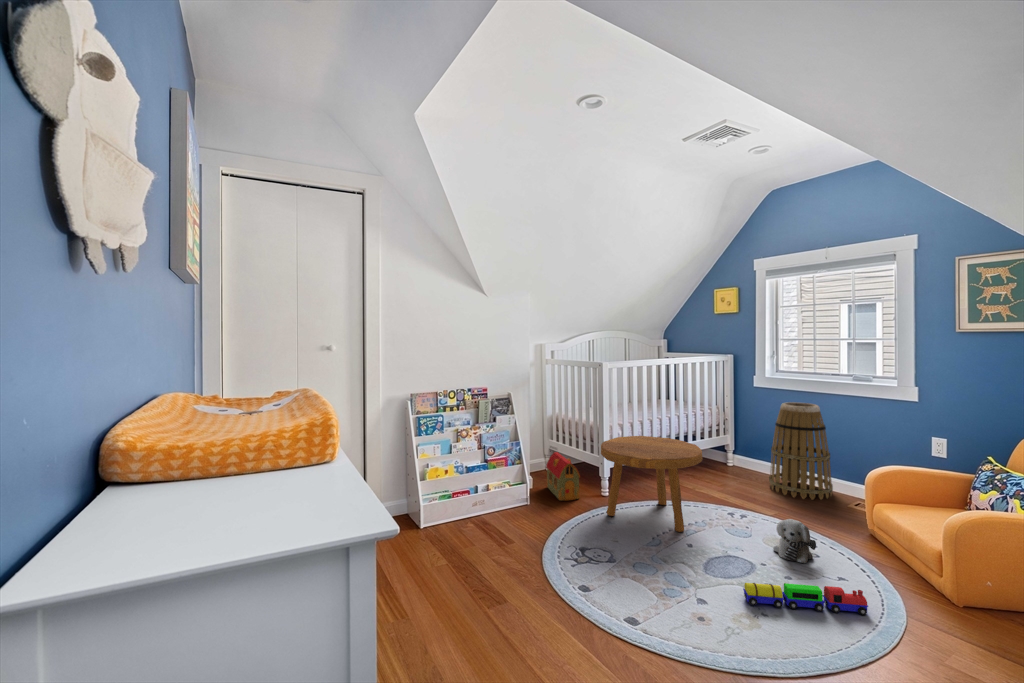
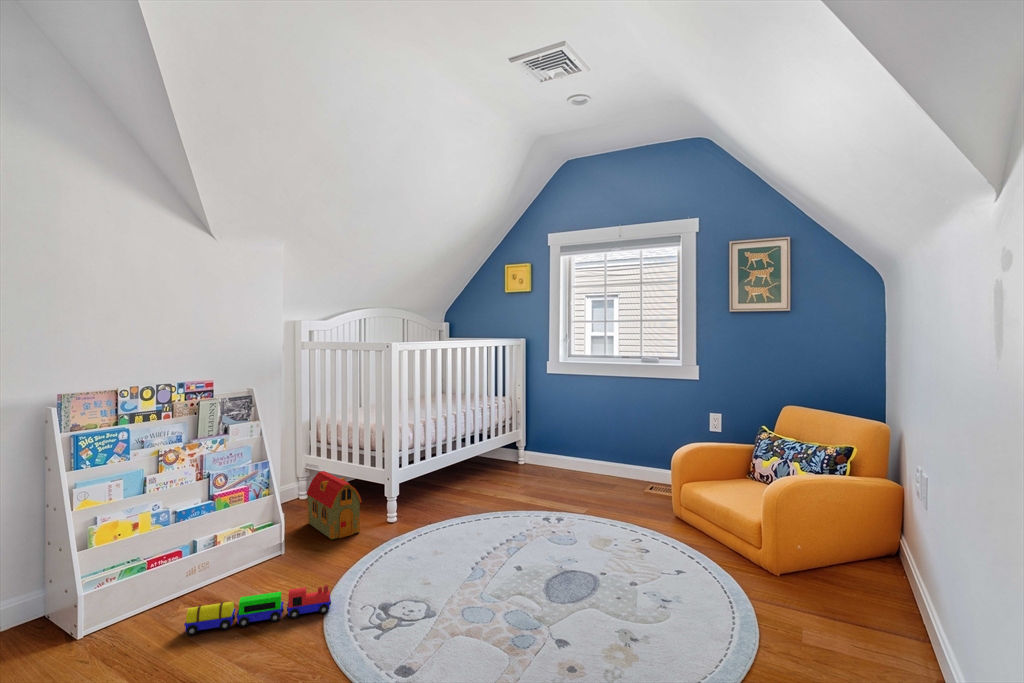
basket: present [769,402,833,500] -> none [569,388,628,490]
footstool: present [601,436,702,532] -> none [396,437,523,553]
plush toy: present [773,519,816,563] -> none [605,514,648,562]
toy train: present [743,583,868,615] -> present [184,585,331,635]

